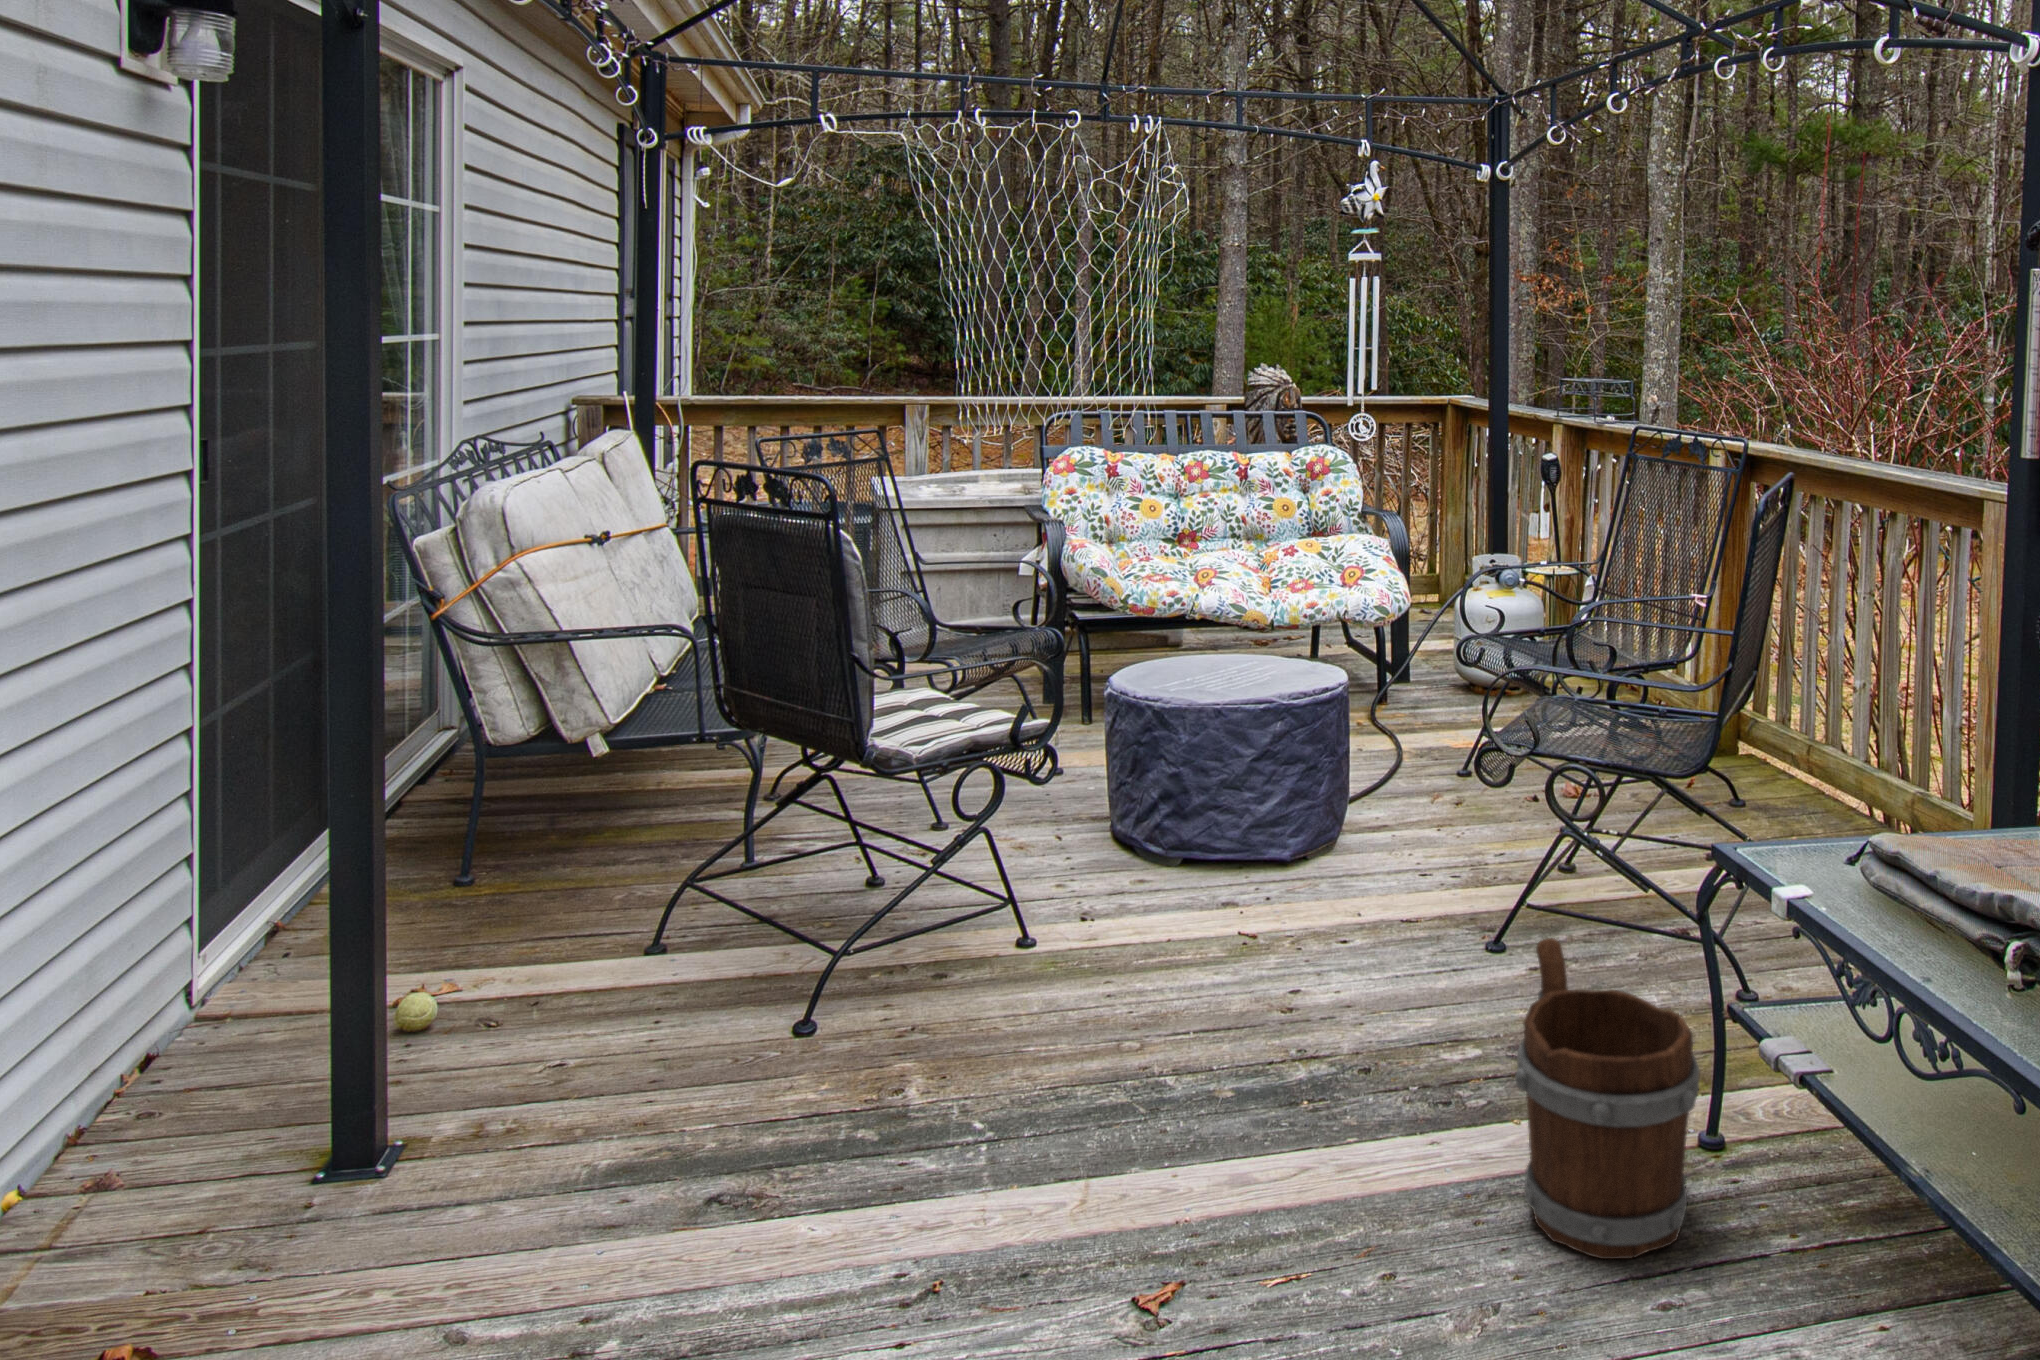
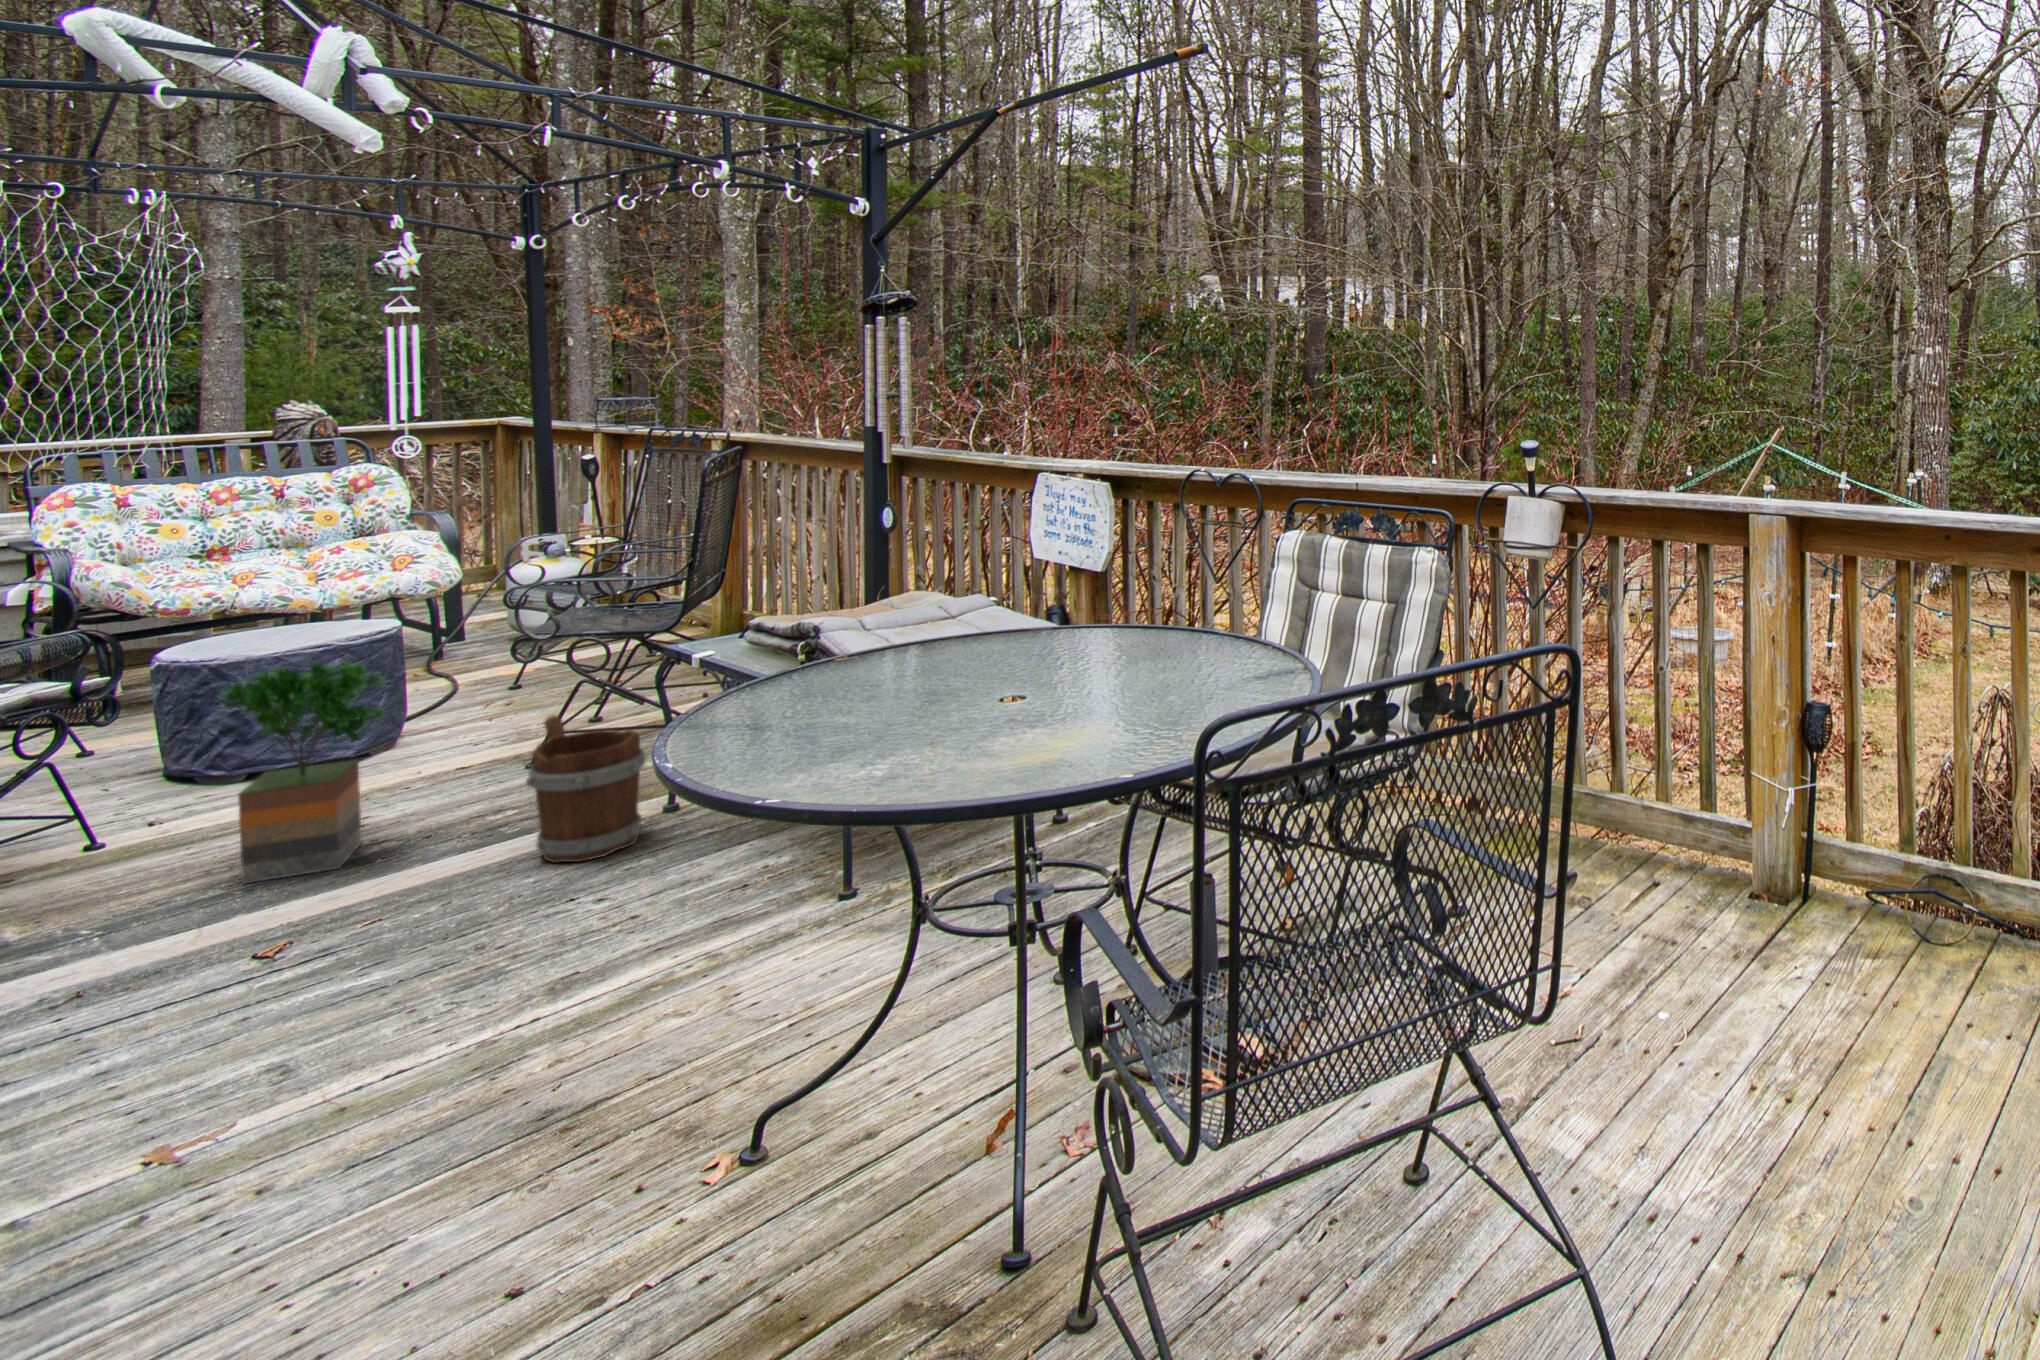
potted tree: none [1133,765,1334,1114] -> present [220,661,385,883]

